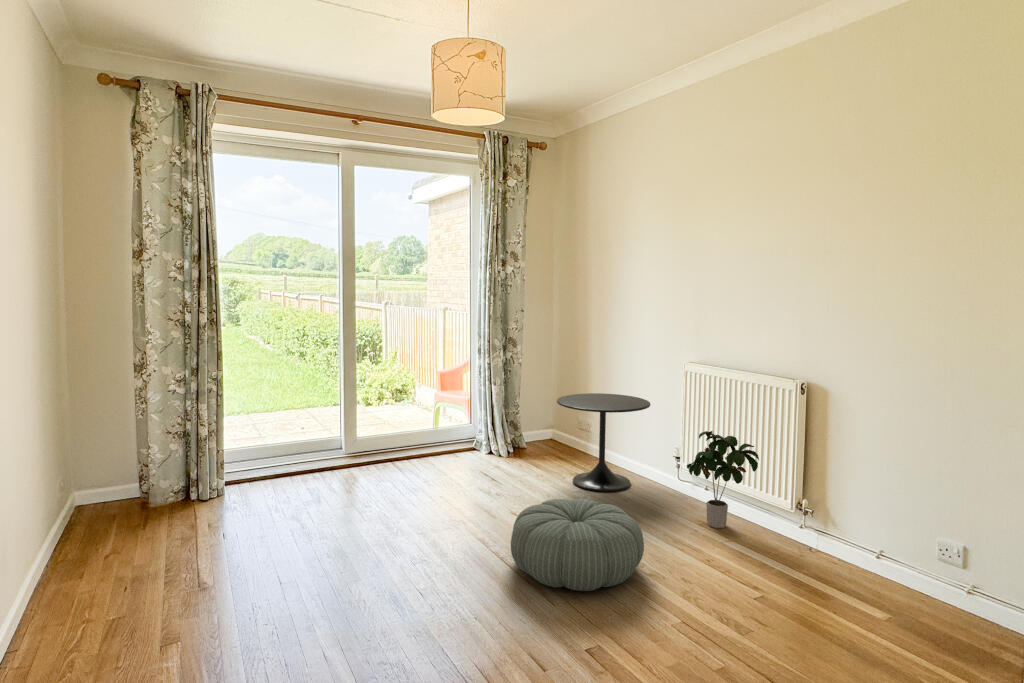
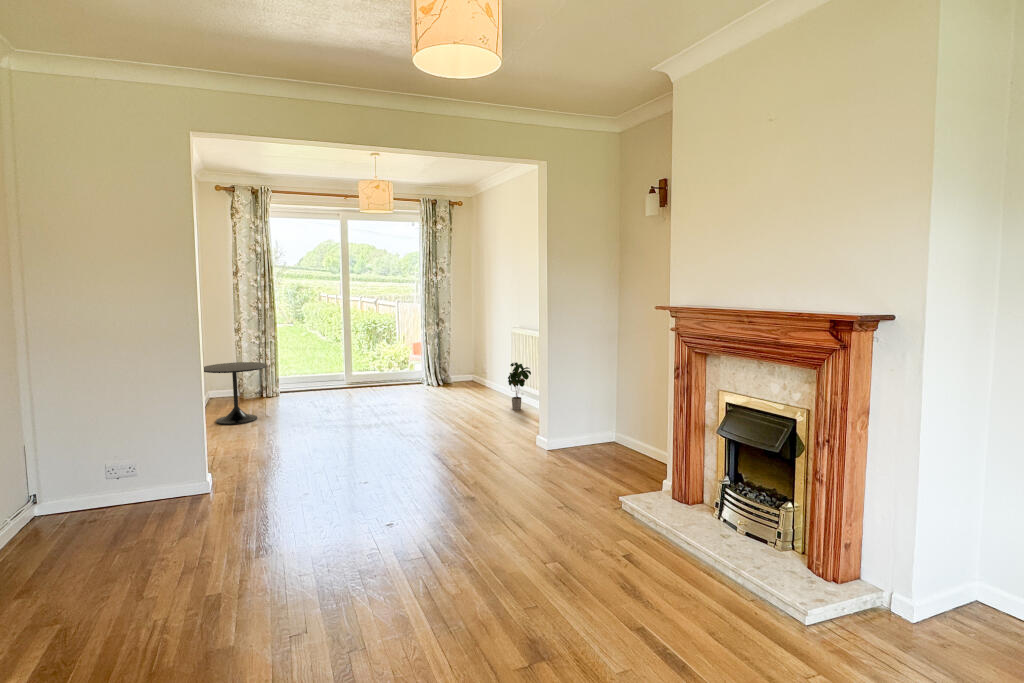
side table: present [557,393,651,492] -> present [204,362,267,425]
pouf: present [511,499,644,591] -> none [400,391,461,425]

